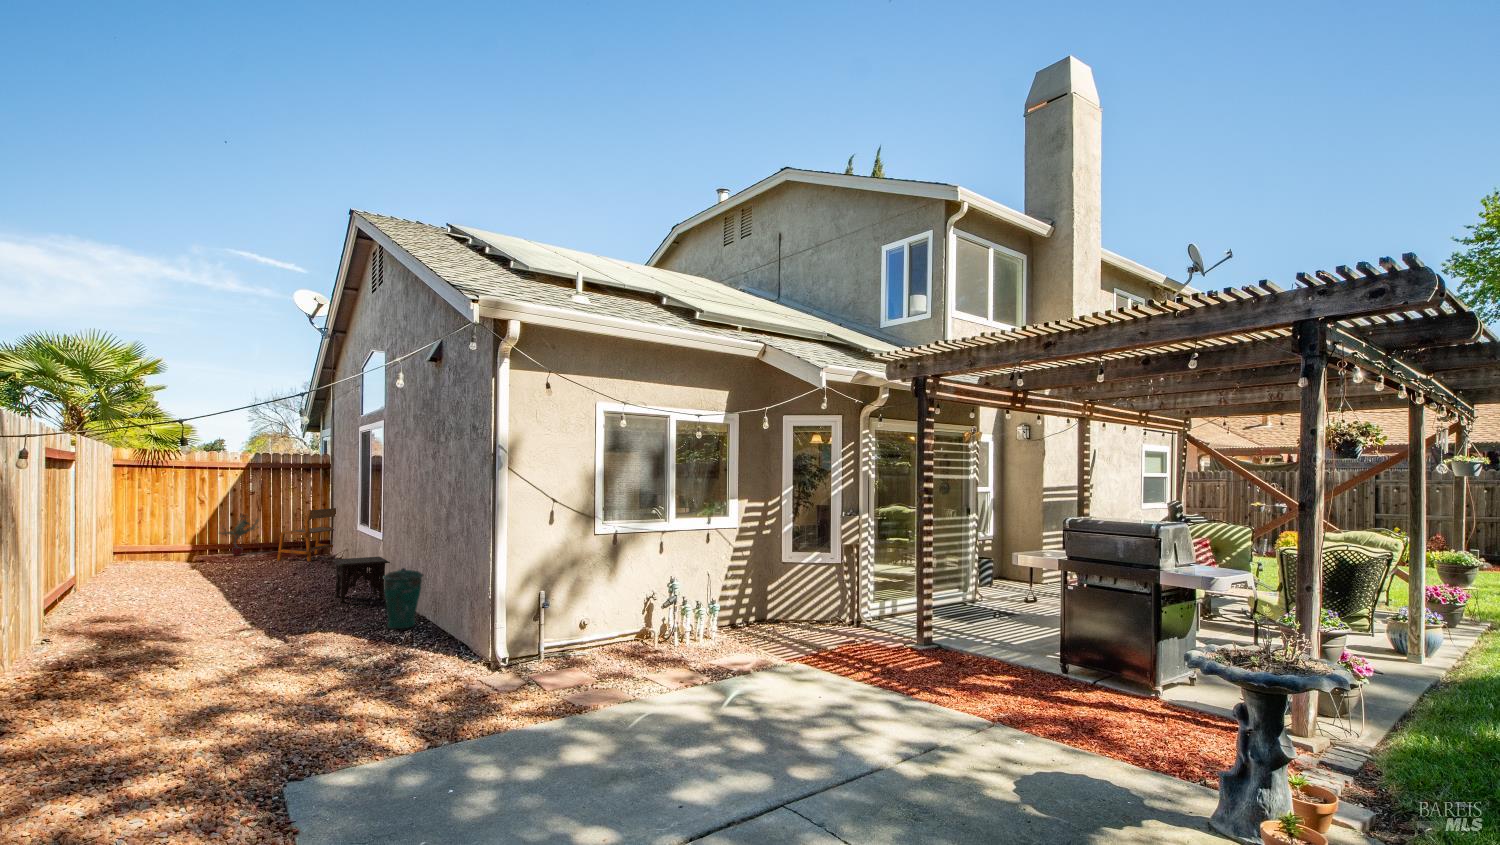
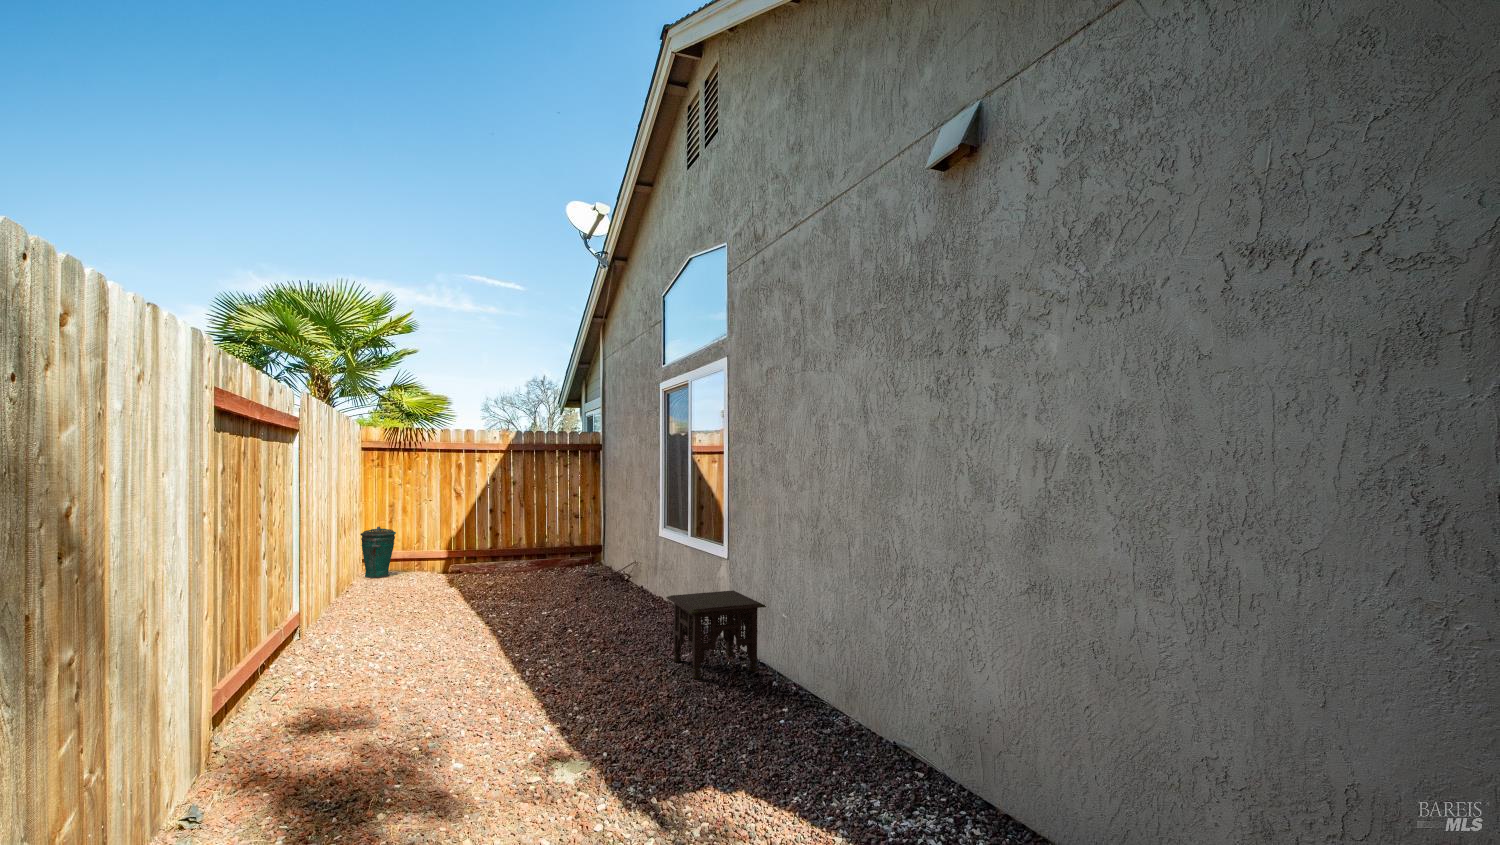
bench: present [277,508,336,561] -> none [548,503,622,577]
potted tree: present [219,515,259,556] -> none [475,510,523,565]
trash can: present [383,568,423,629] -> present [360,527,396,578]

